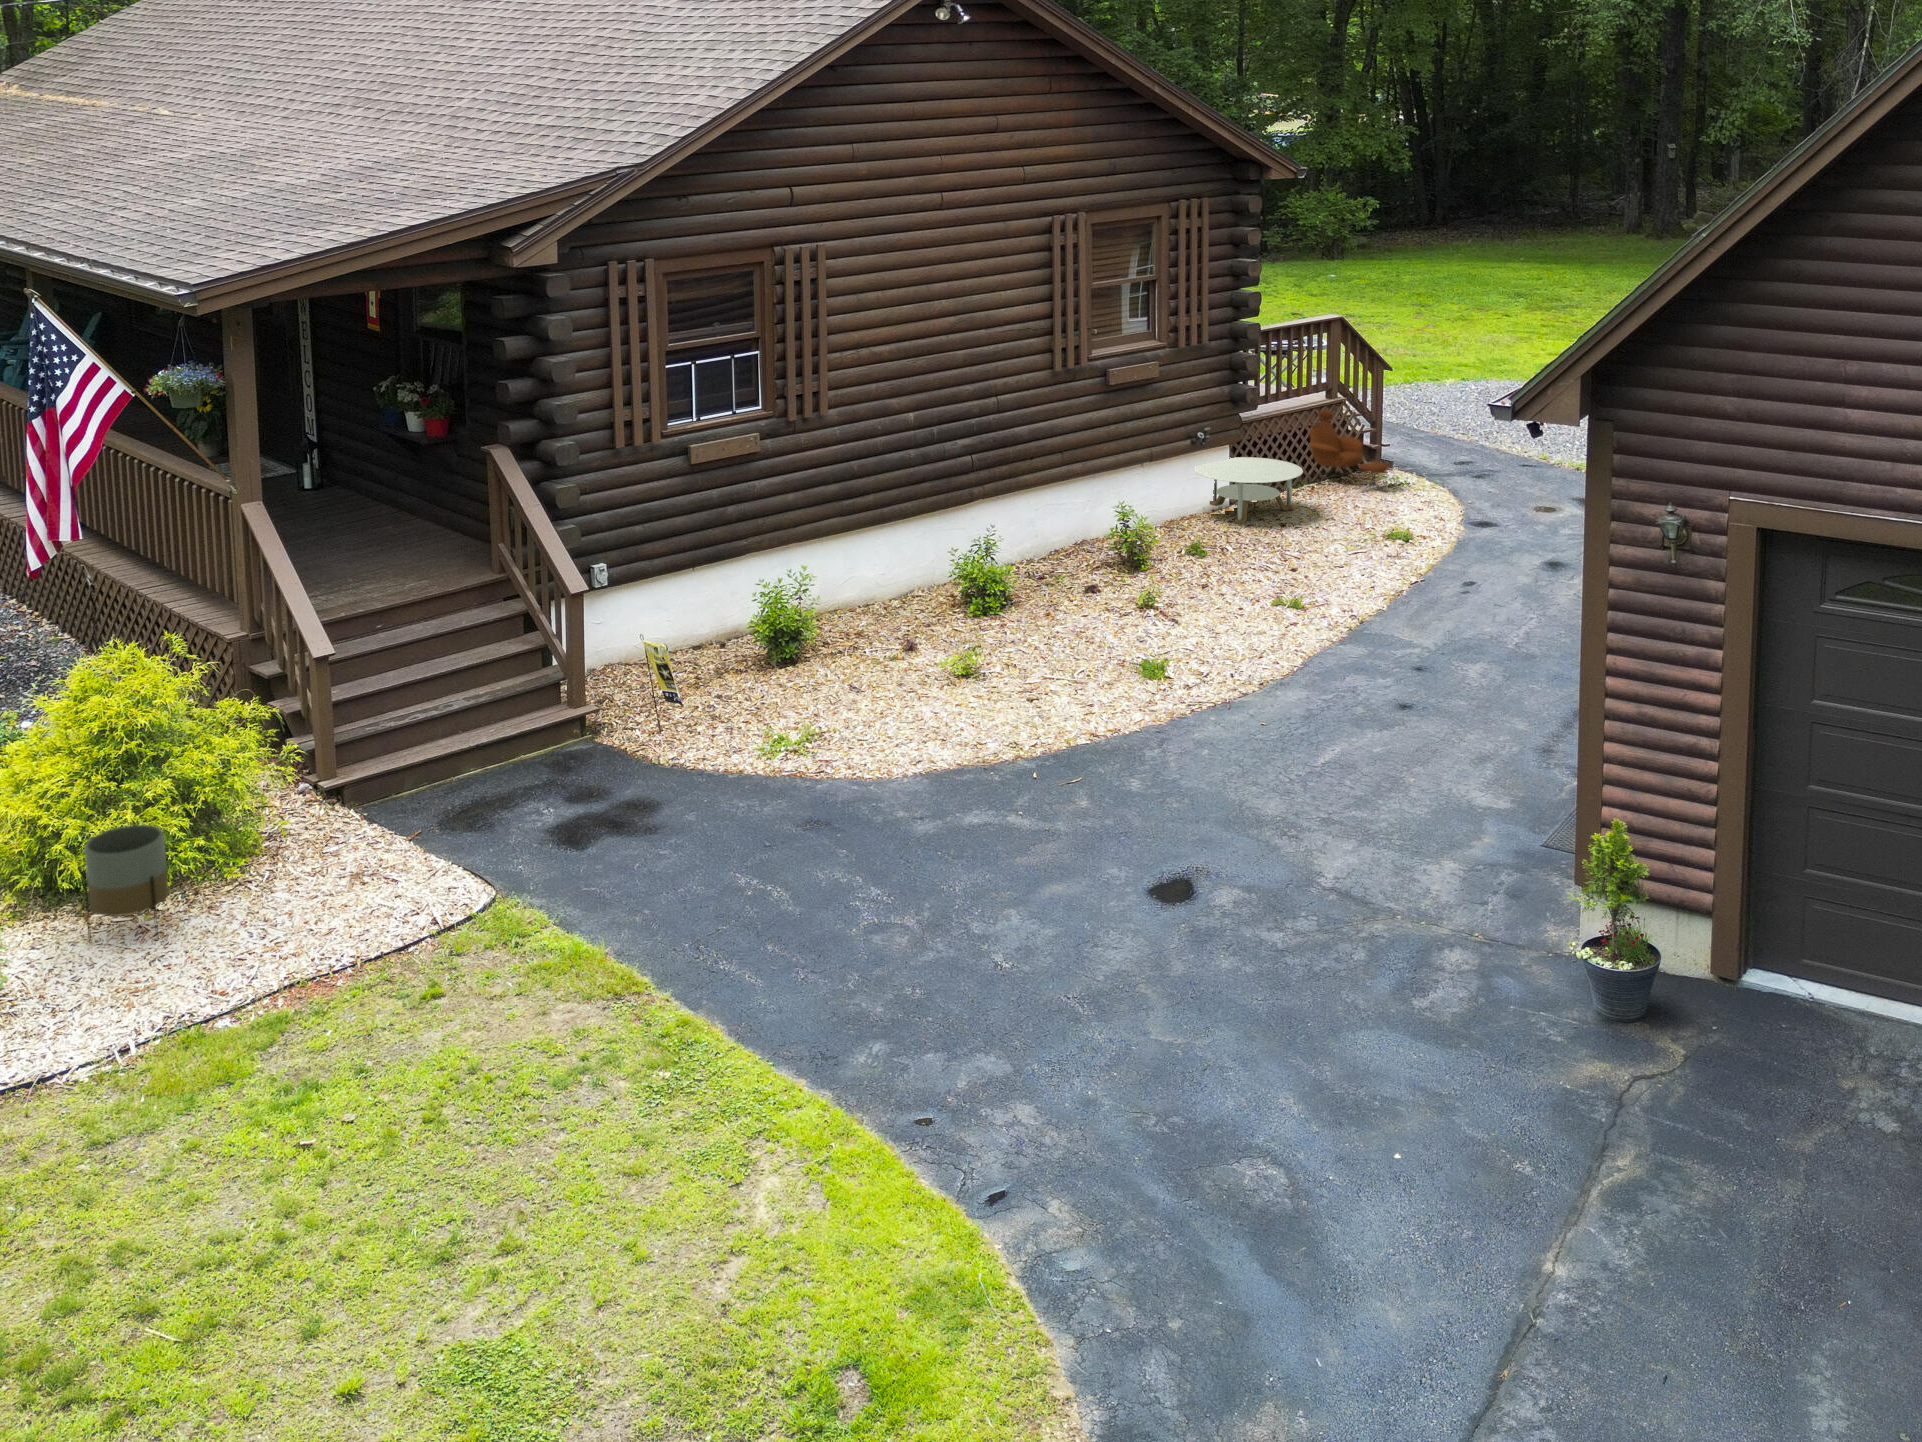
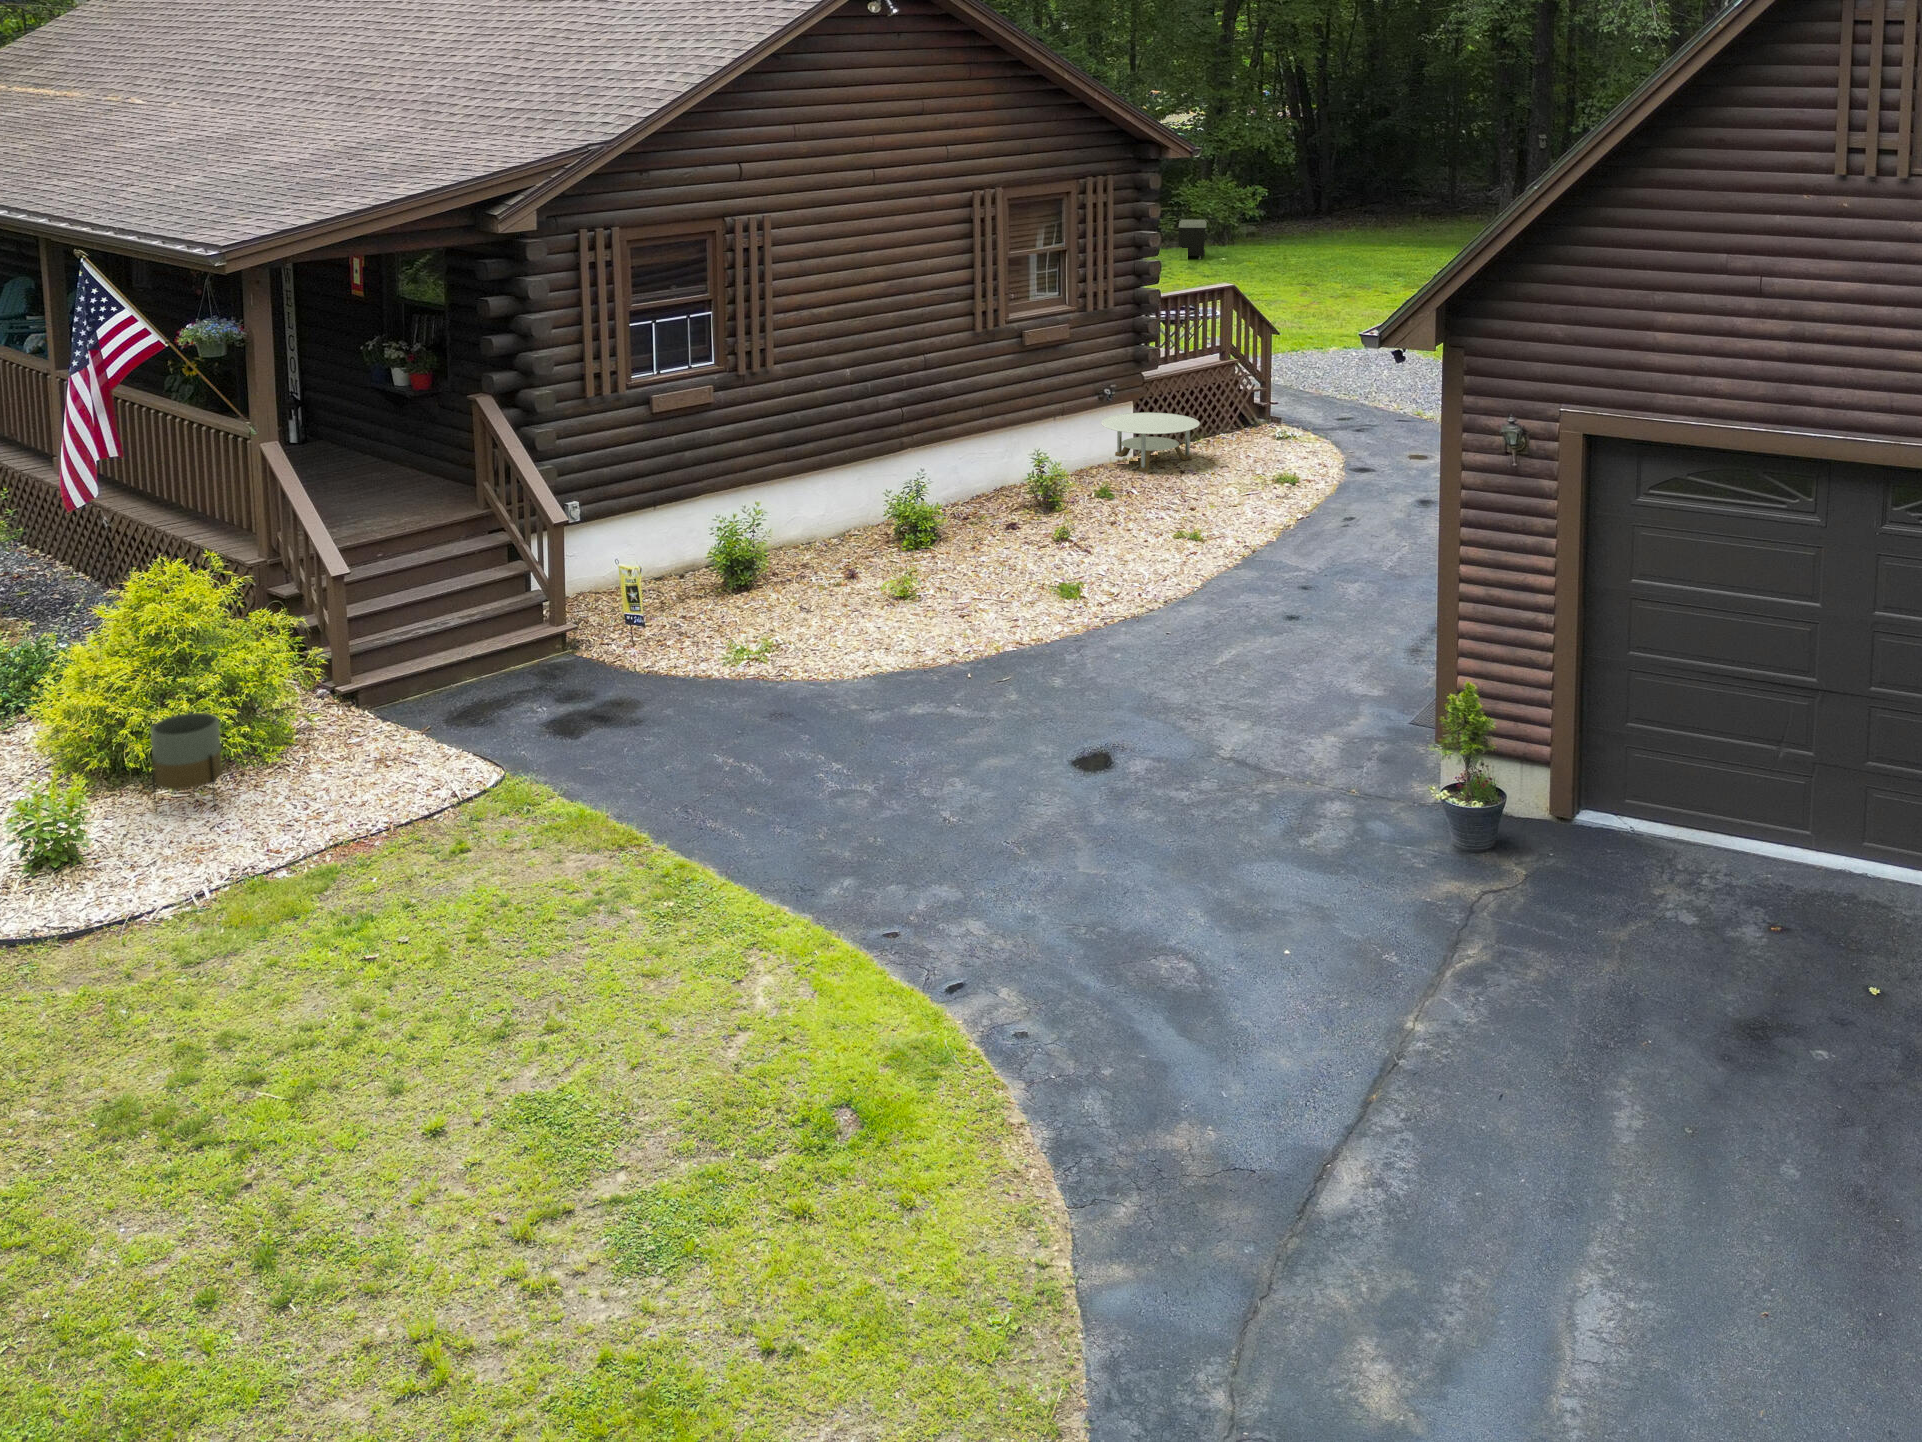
storage bench: none [1282,236,1312,278] -> present [1178,220,1207,259]
lounge chair: present [1309,410,1389,488] -> none [1203,369,1278,444]

